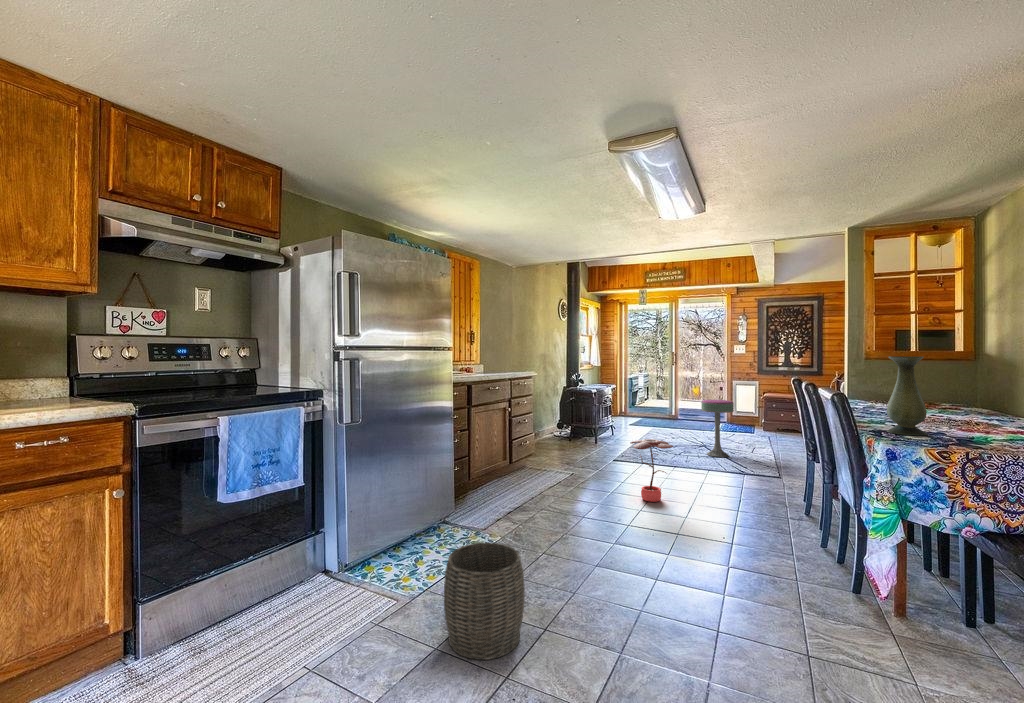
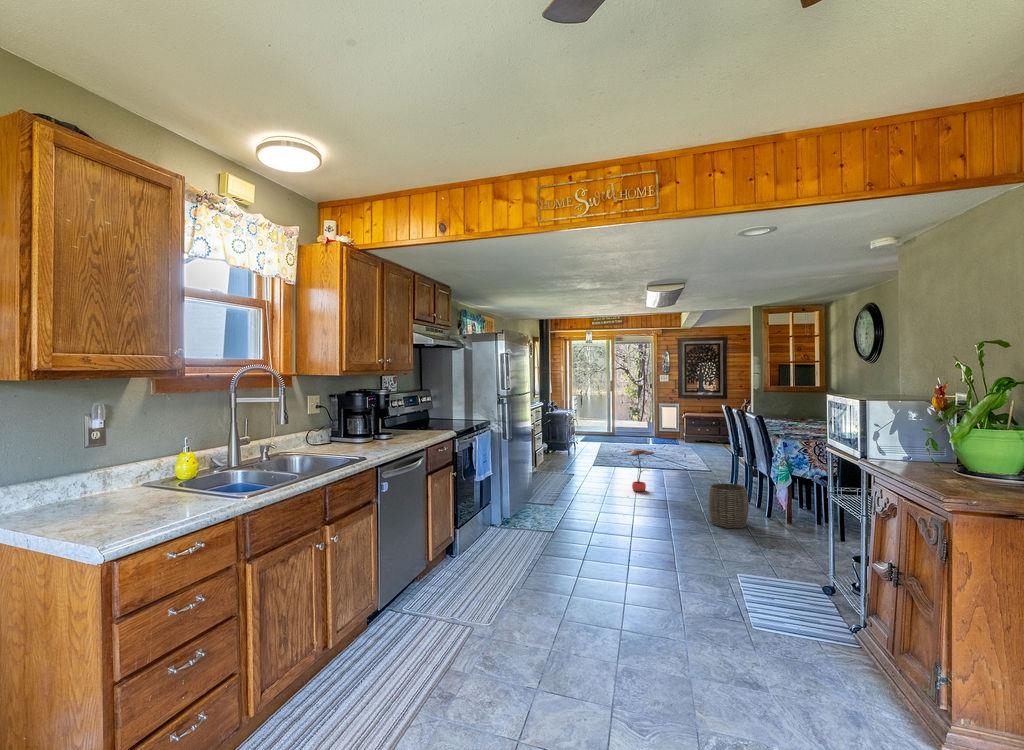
vase: present [887,356,927,435] -> none [782,395,800,435]
bar stool: present [701,400,734,457] -> none [652,421,675,464]
woven basket: present [444,542,525,660] -> present [709,484,749,528]

